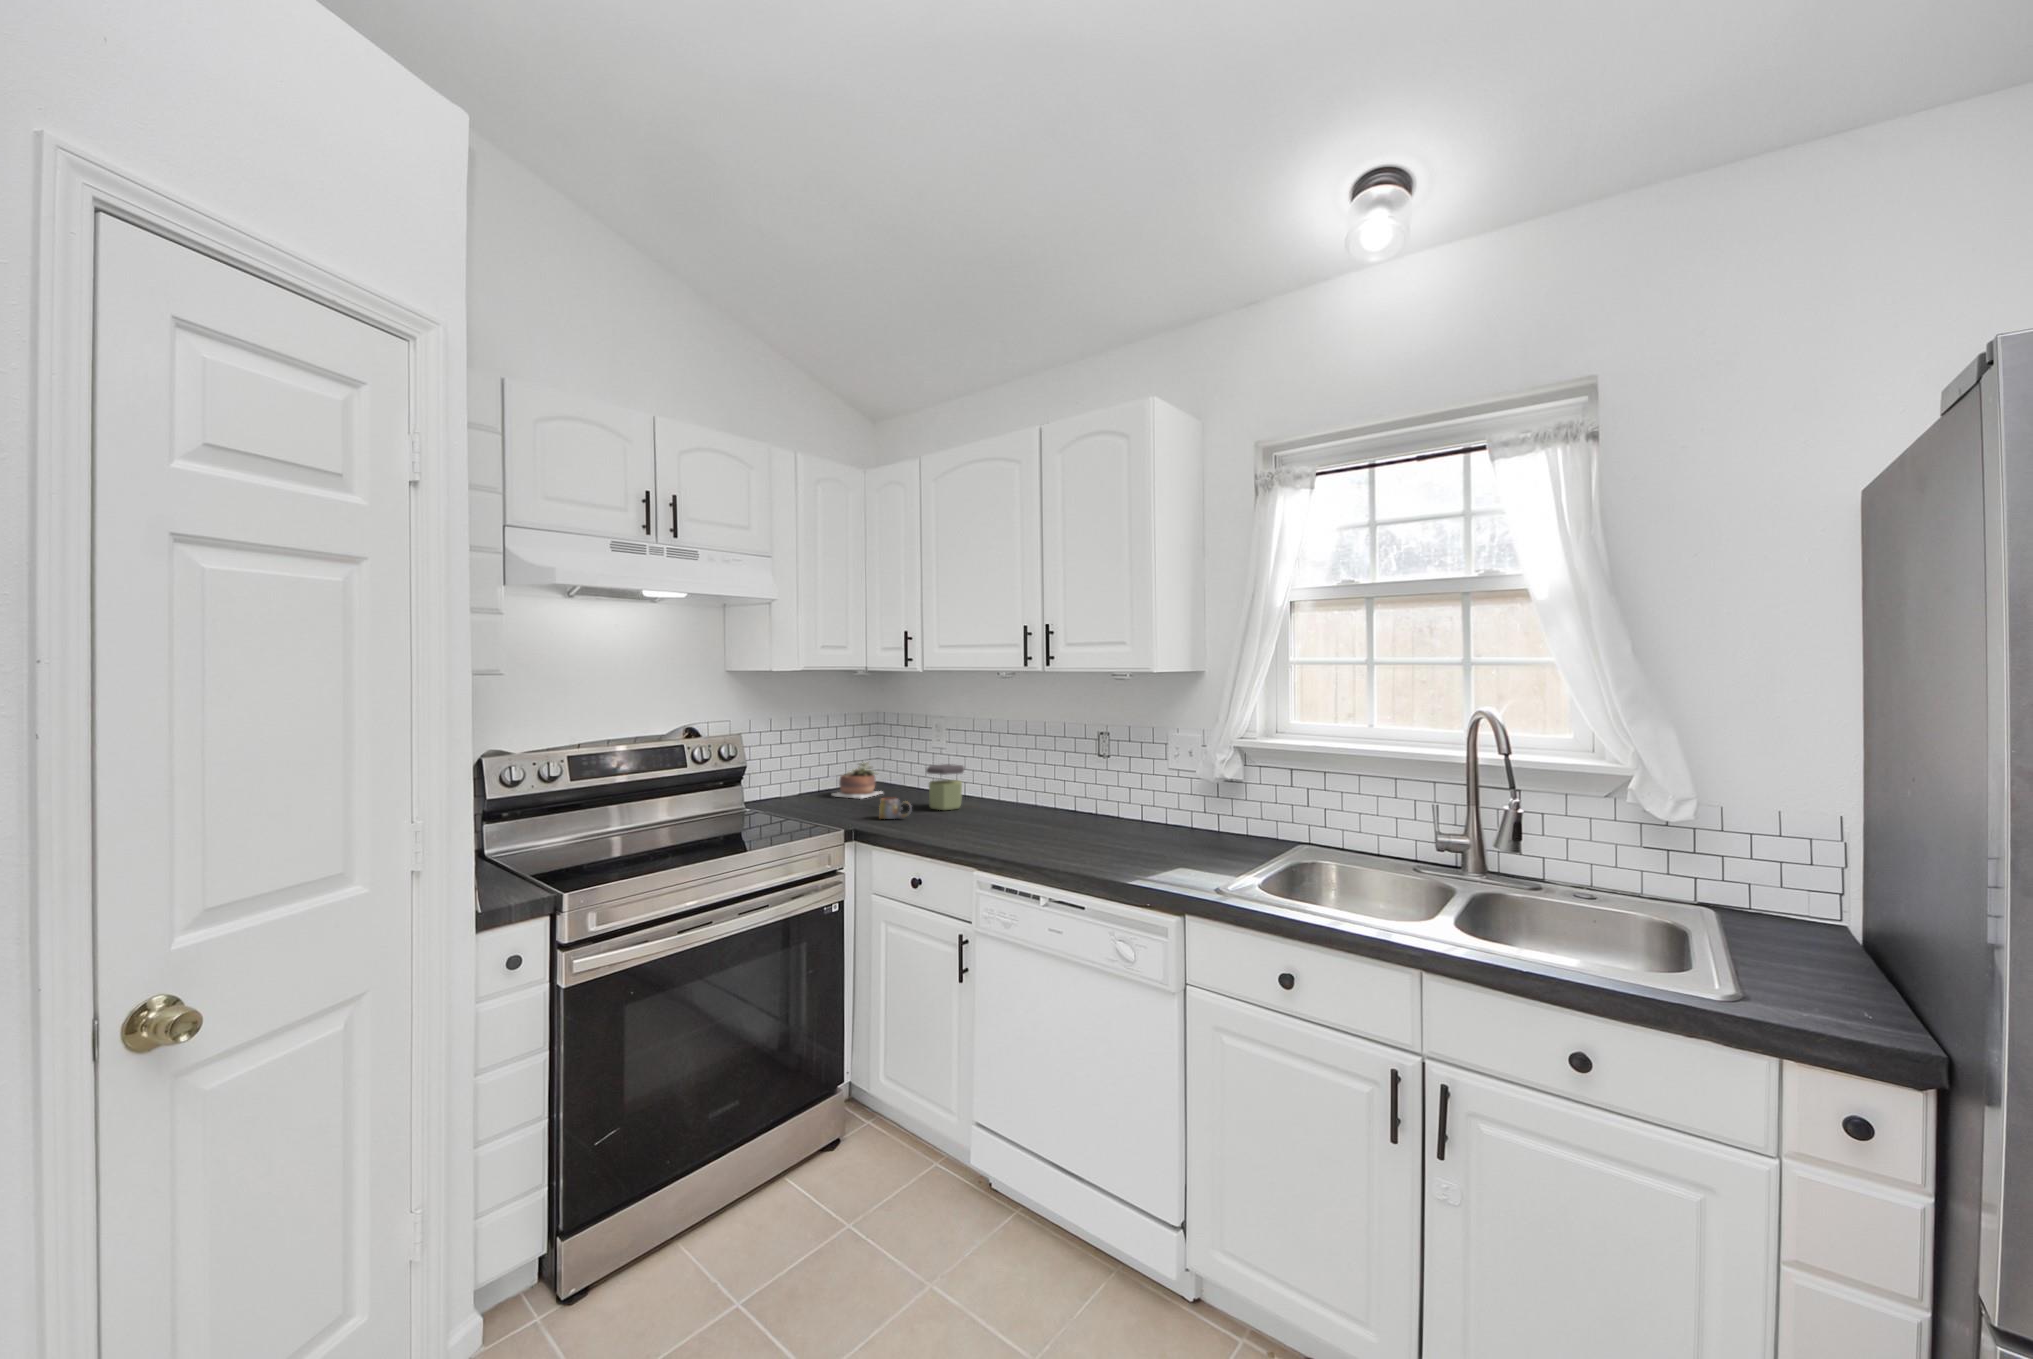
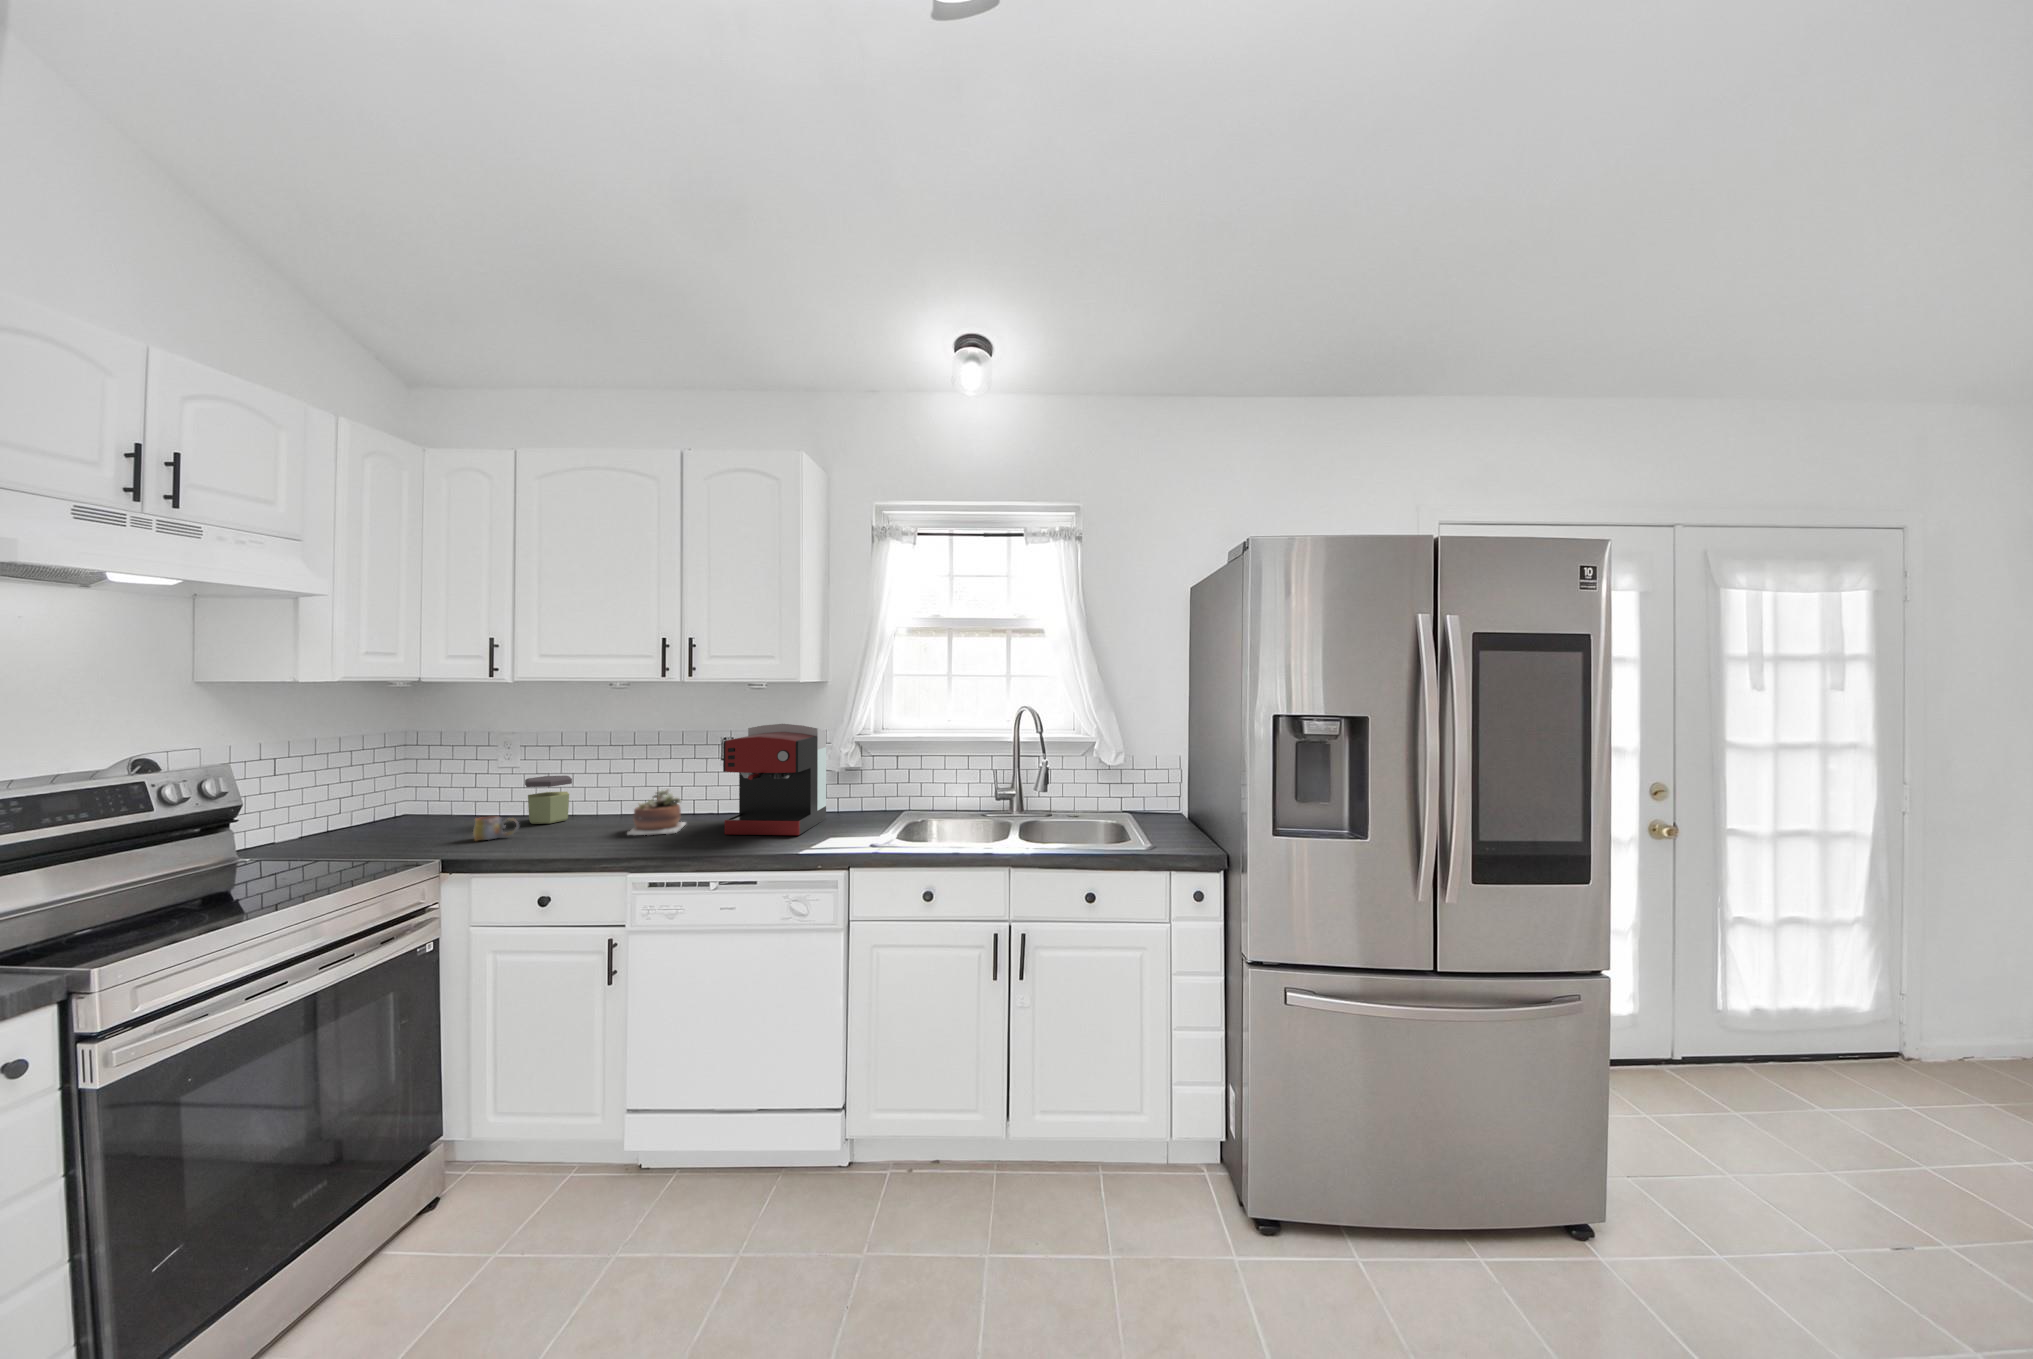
coffee maker: none [1075,723,1198,858] -> present [723,724,826,835]
succulent plant: present [832,762,882,798] -> present [627,790,686,835]

